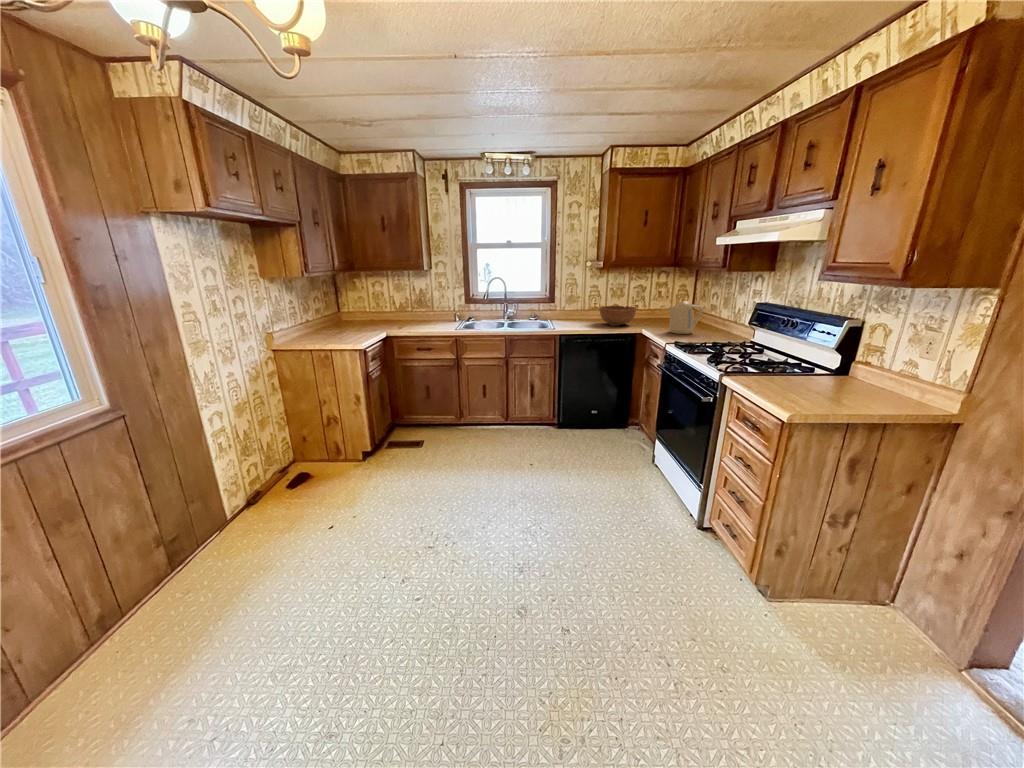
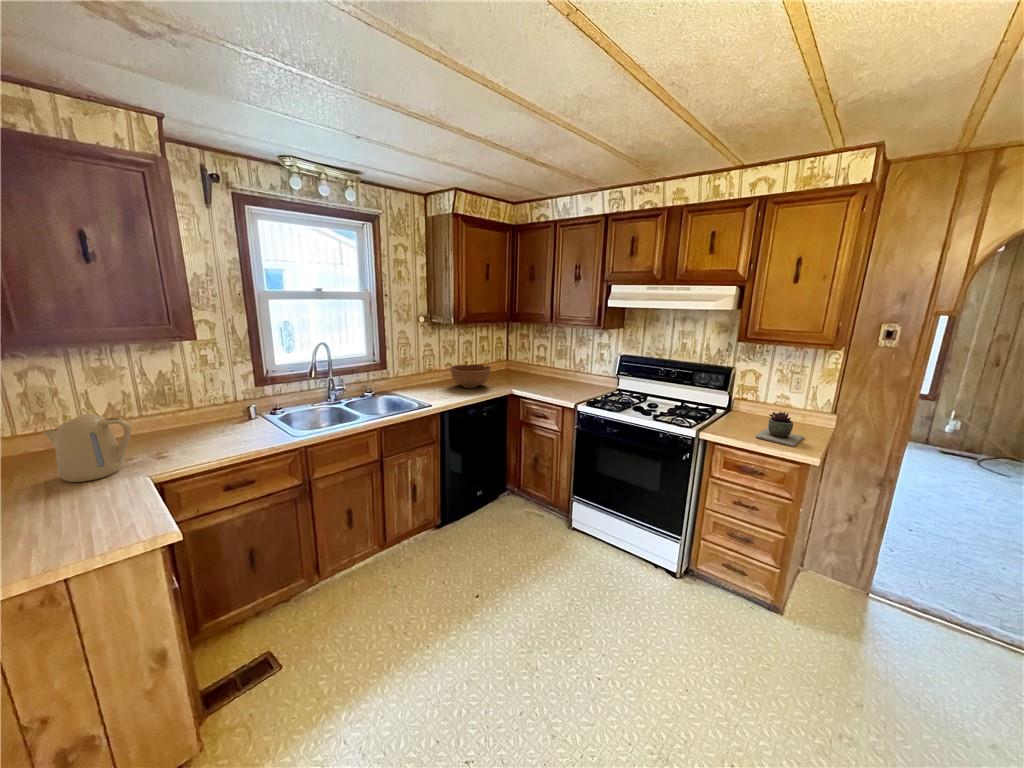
kettle: present [668,301,703,334] -> present [43,414,131,482]
succulent plant: none [777,366,852,407] -> present [756,412,804,447]

